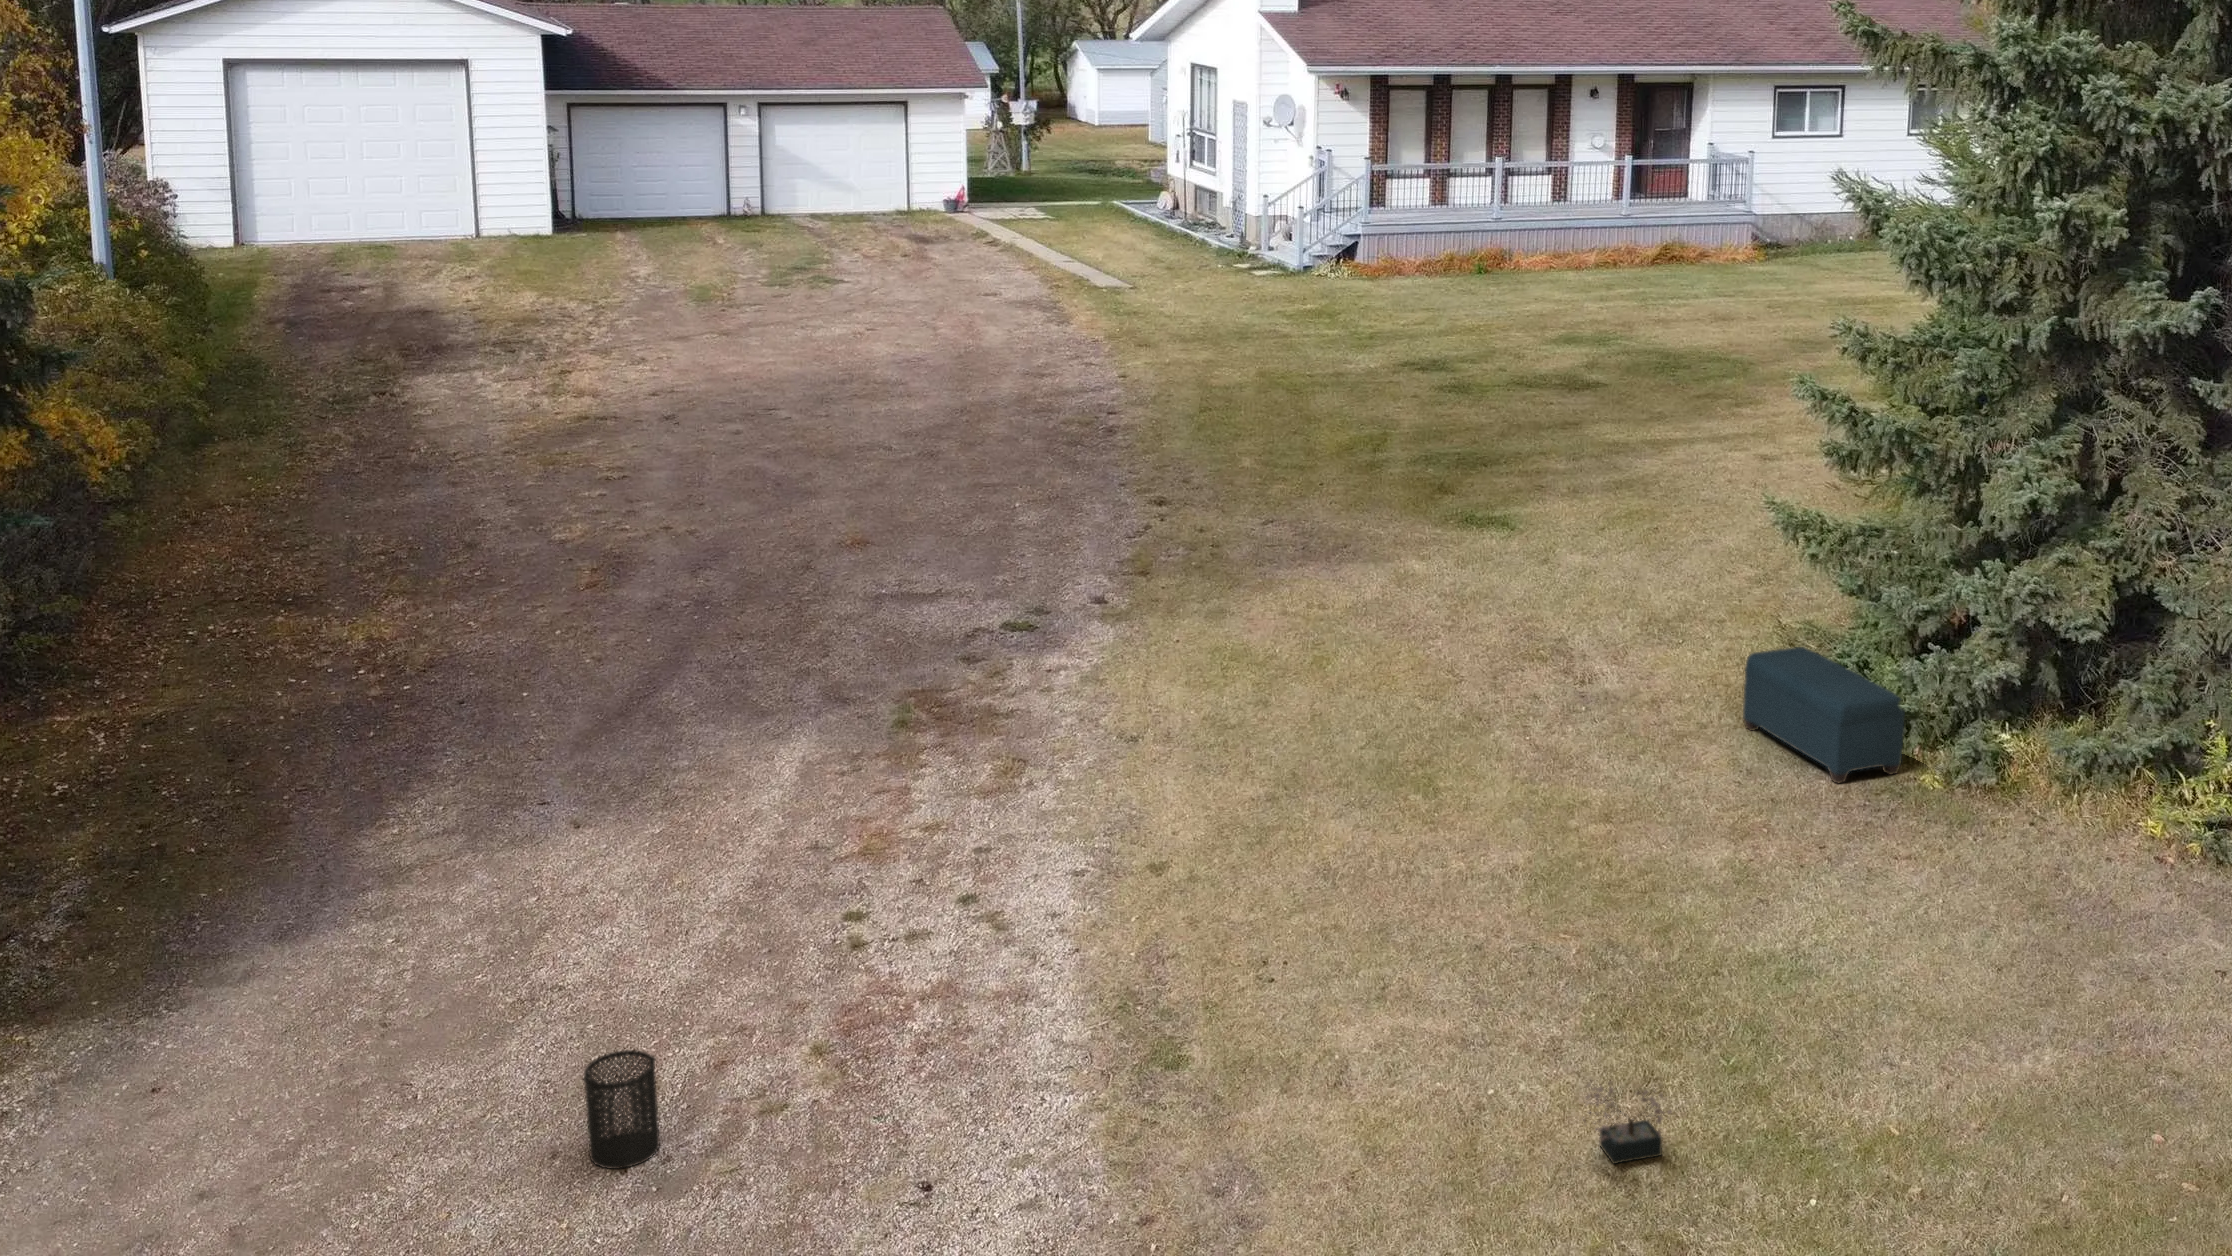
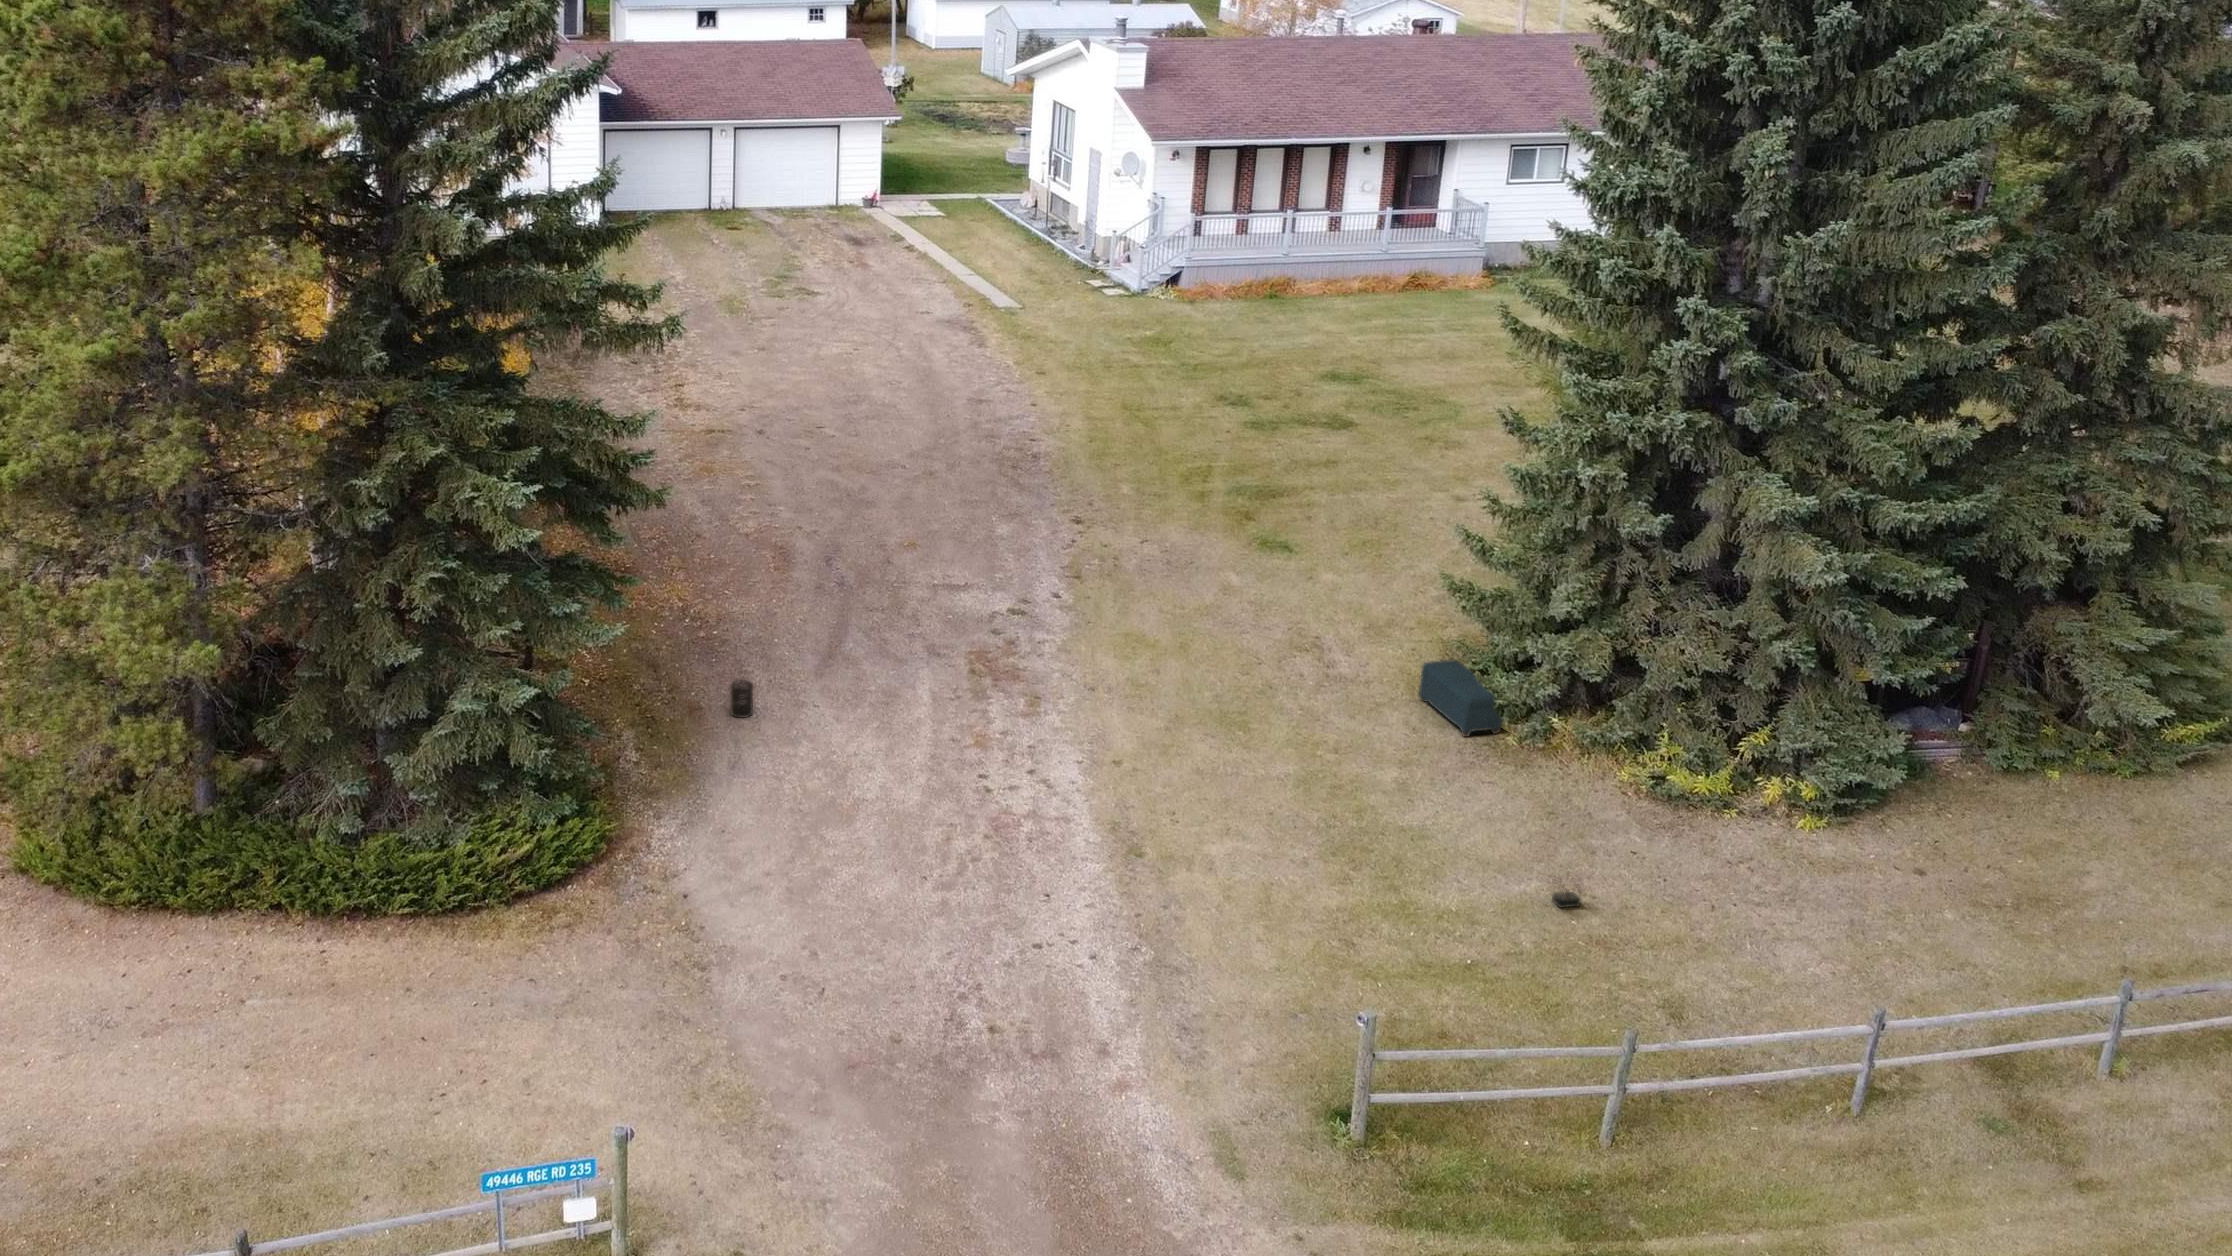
trash can: present [583,1050,660,1169] -> present [730,680,753,718]
decorative plant: present [1584,1081,1671,1164] -> present [1549,874,1581,908]

